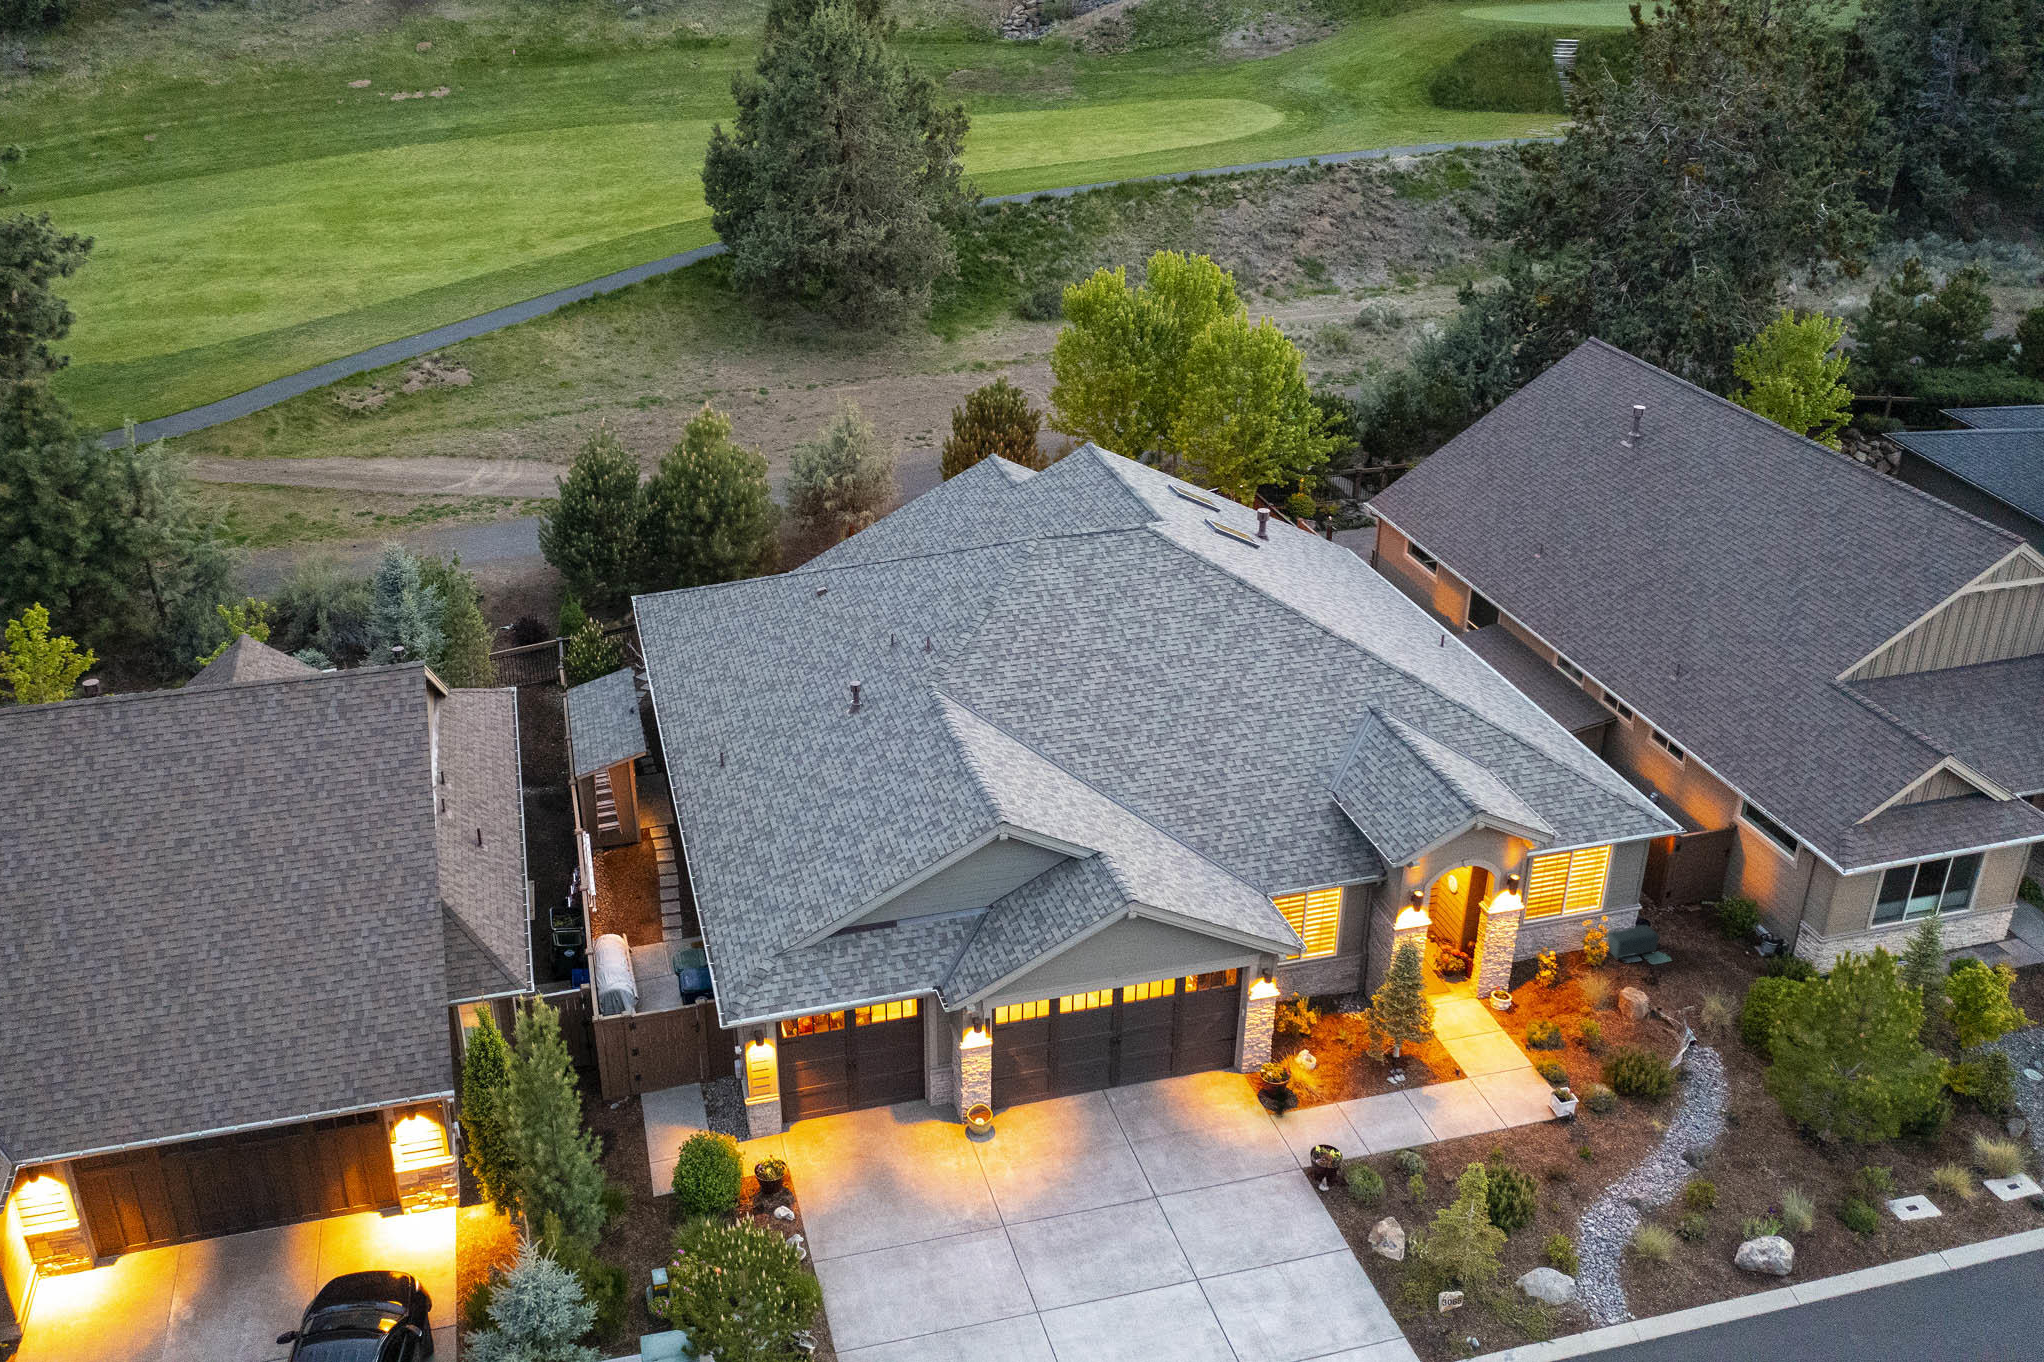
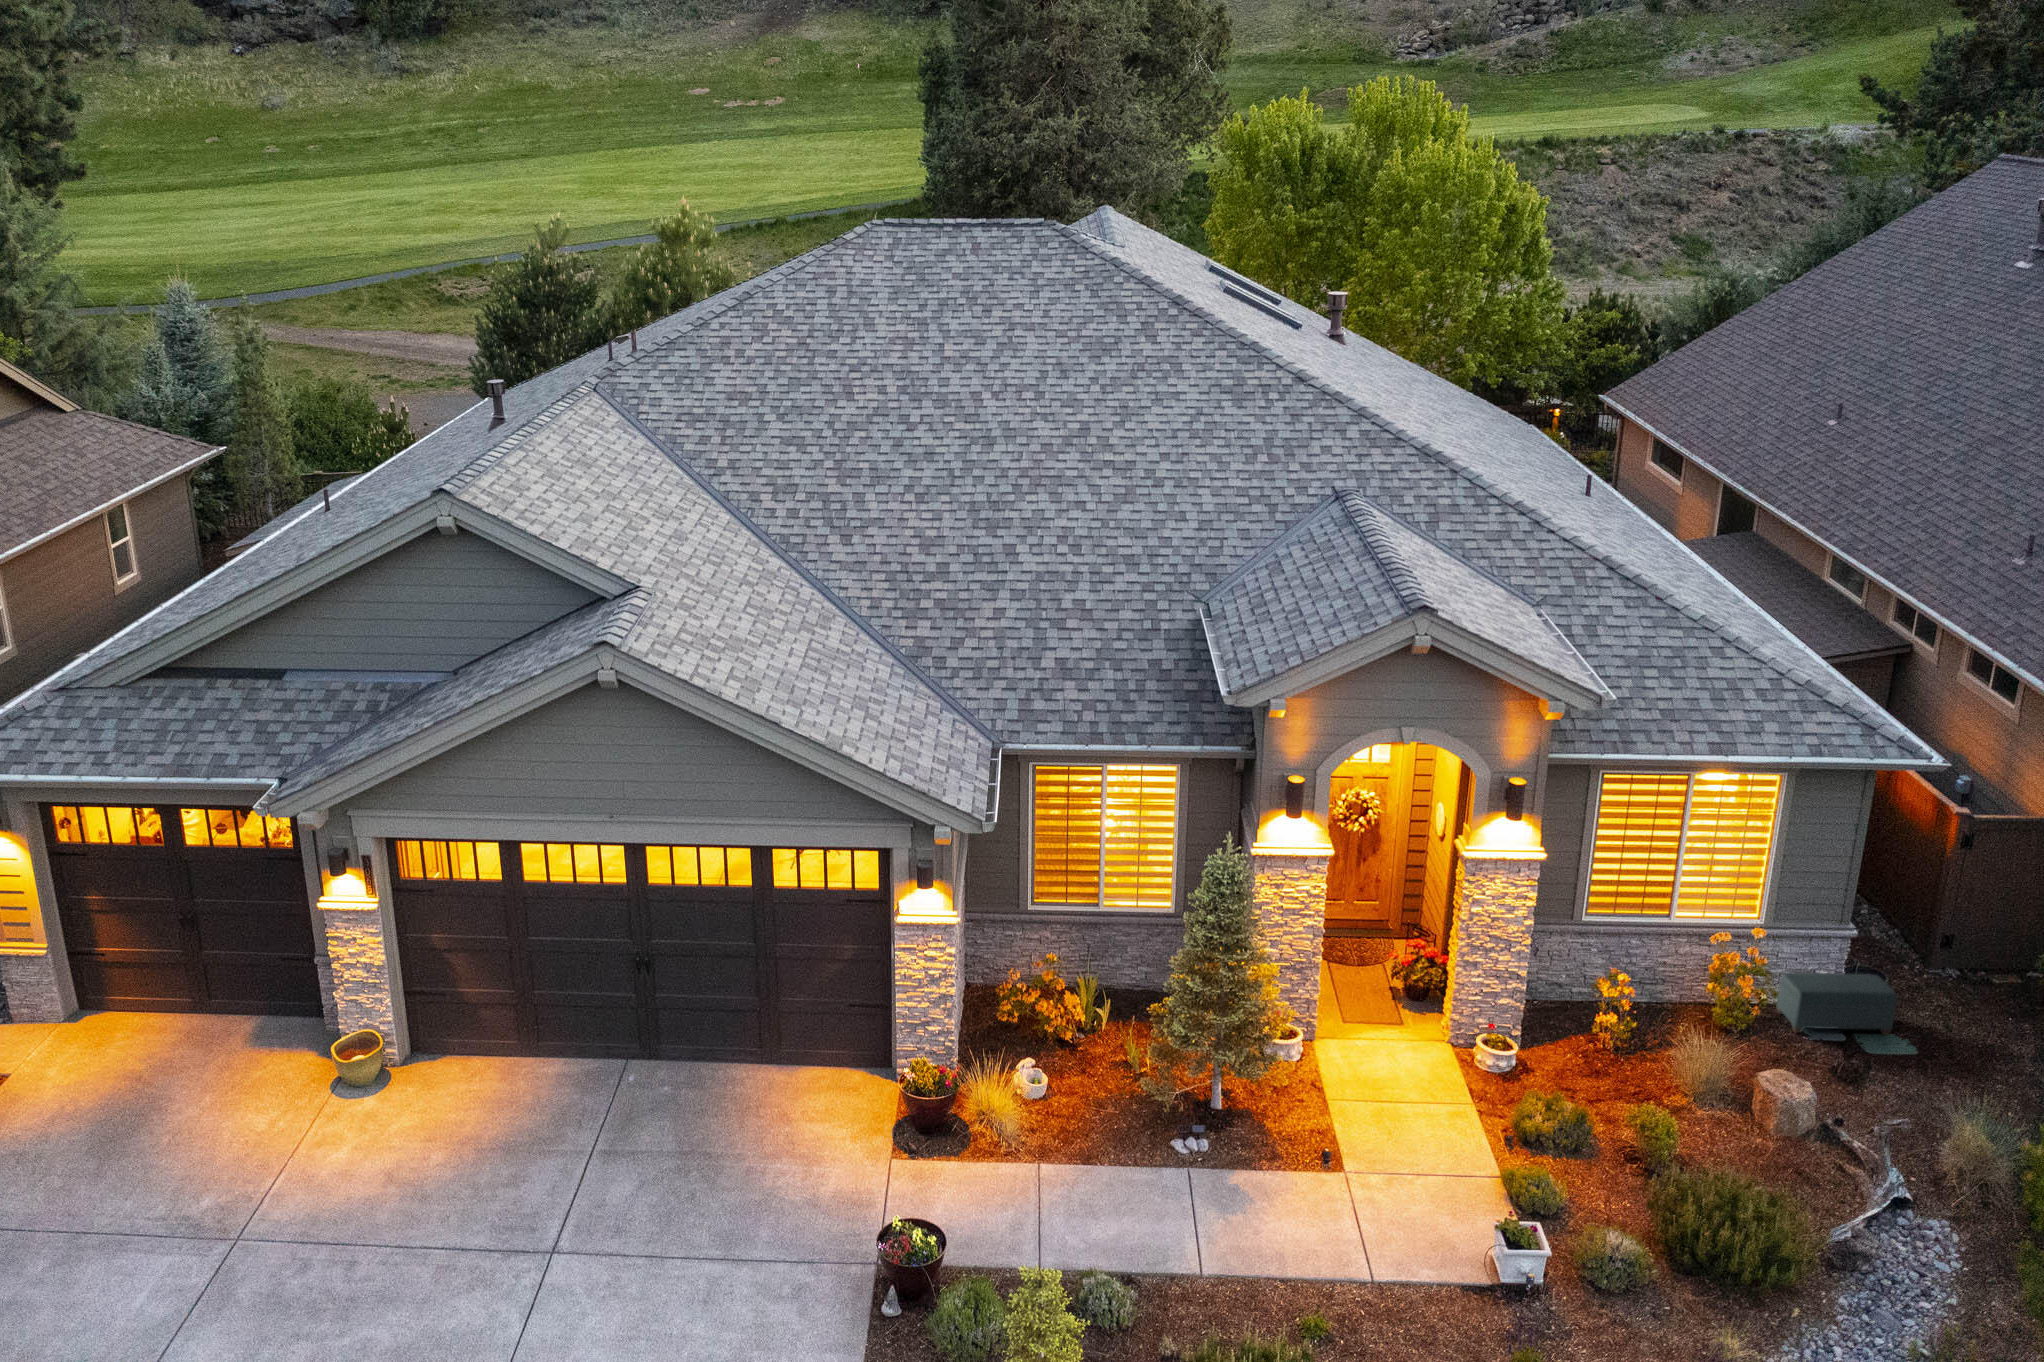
potted plant: present [1273,1085,1290,1117] -> none [888,1091,928,1160]

